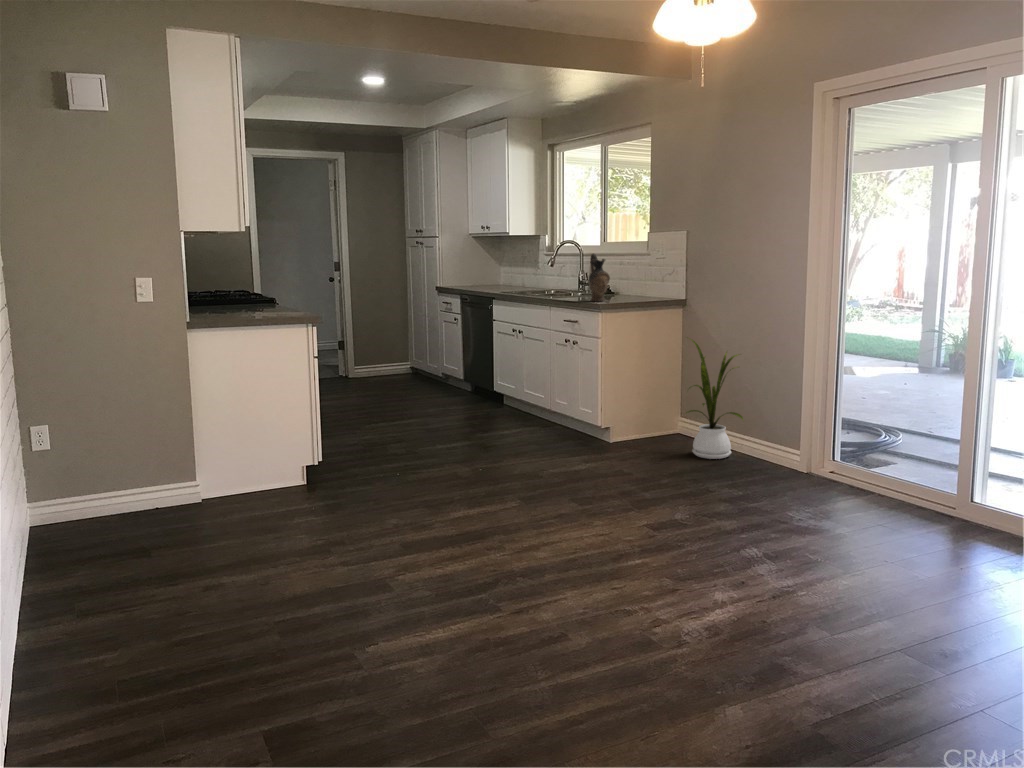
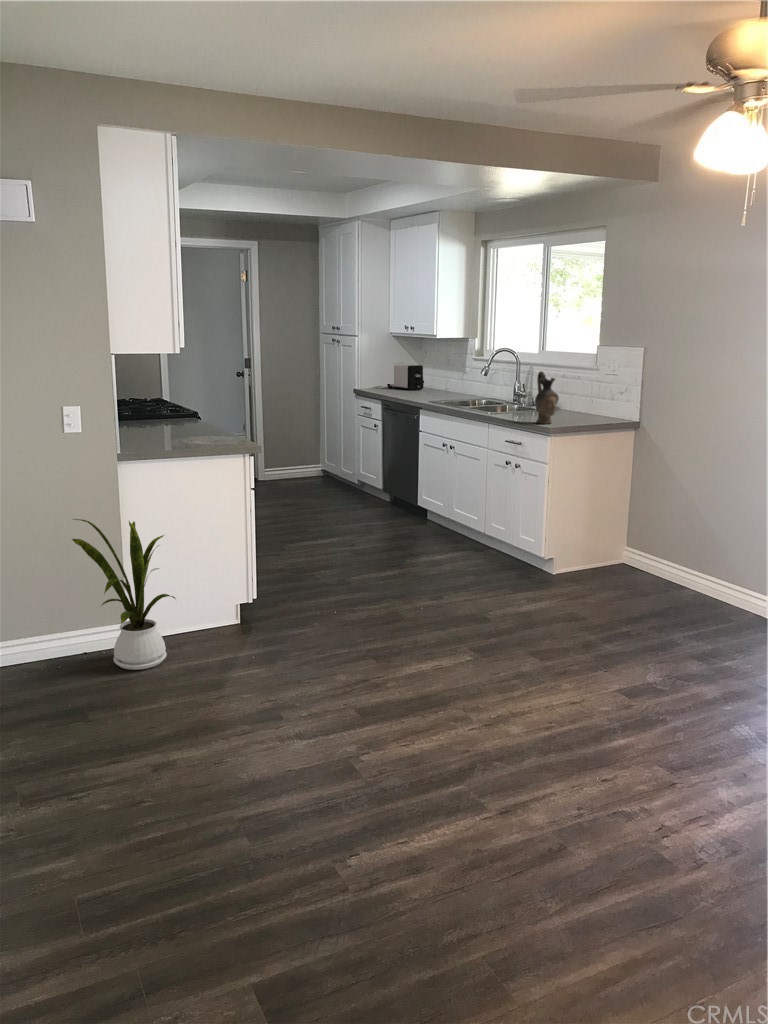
toaster: none [468,263,502,287] -> present [387,364,424,390]
house plant: present [687,339,743,459] -> present [72,519,175,670]

